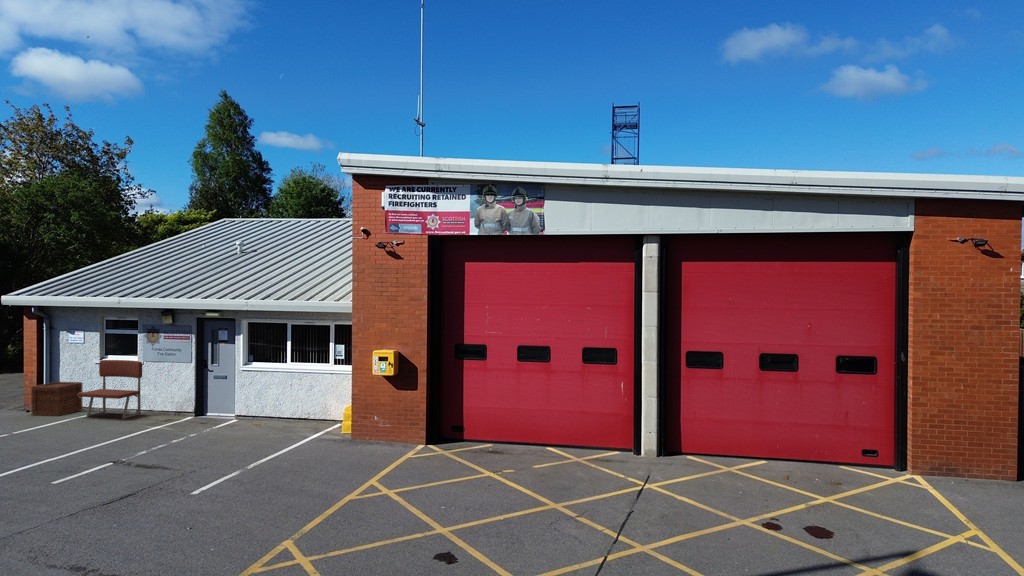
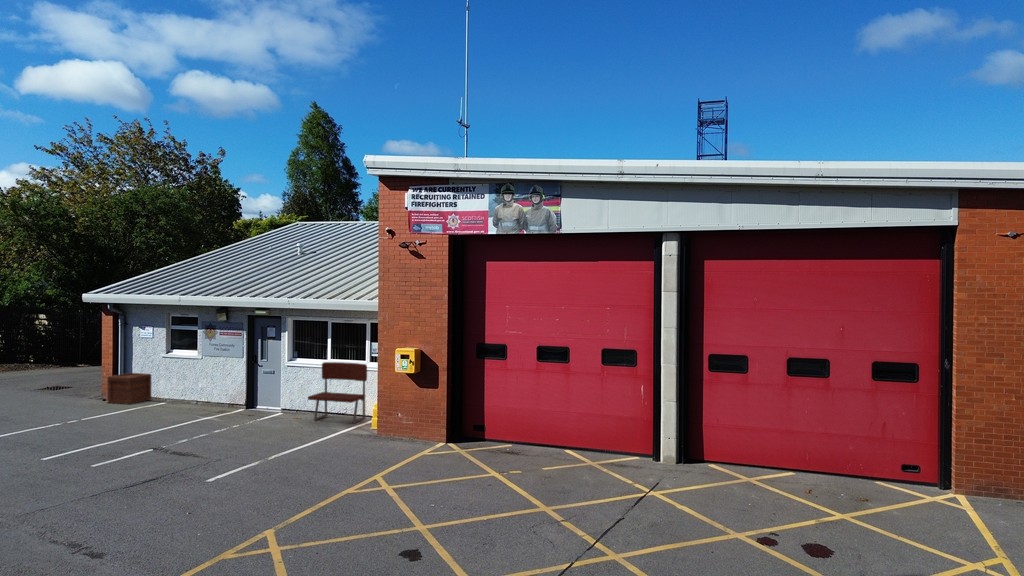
bench: present [78,360,142,419] -> present [308,362,367,423]

